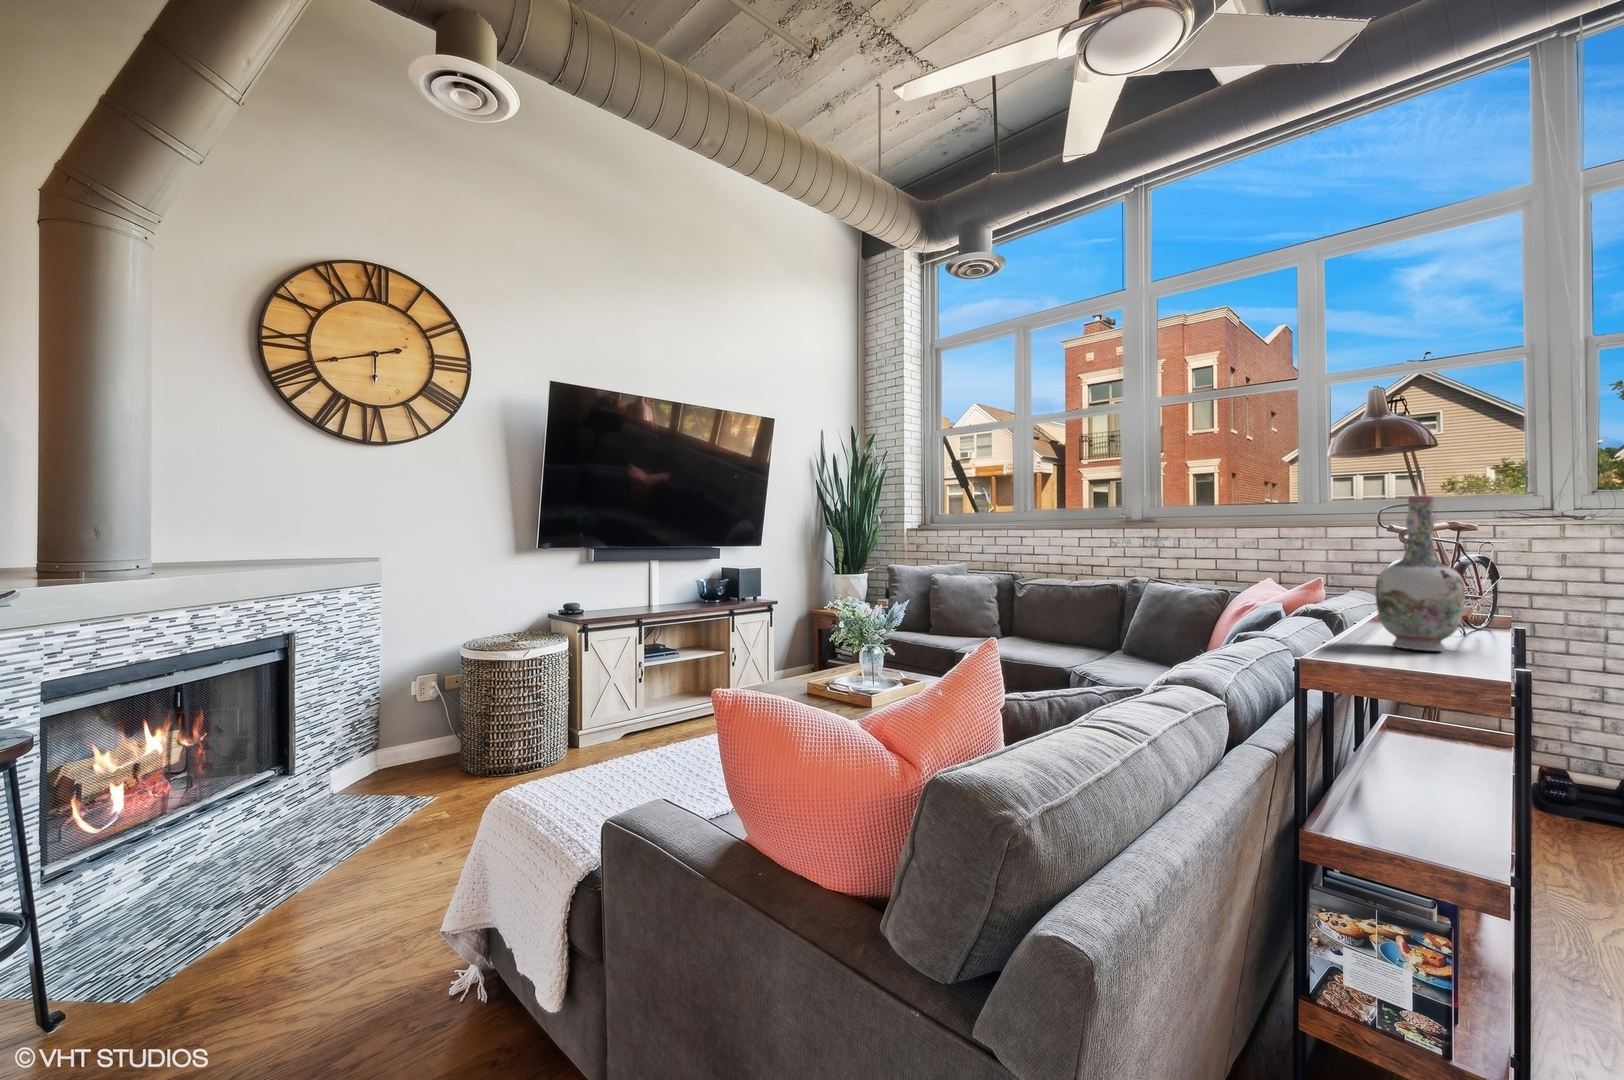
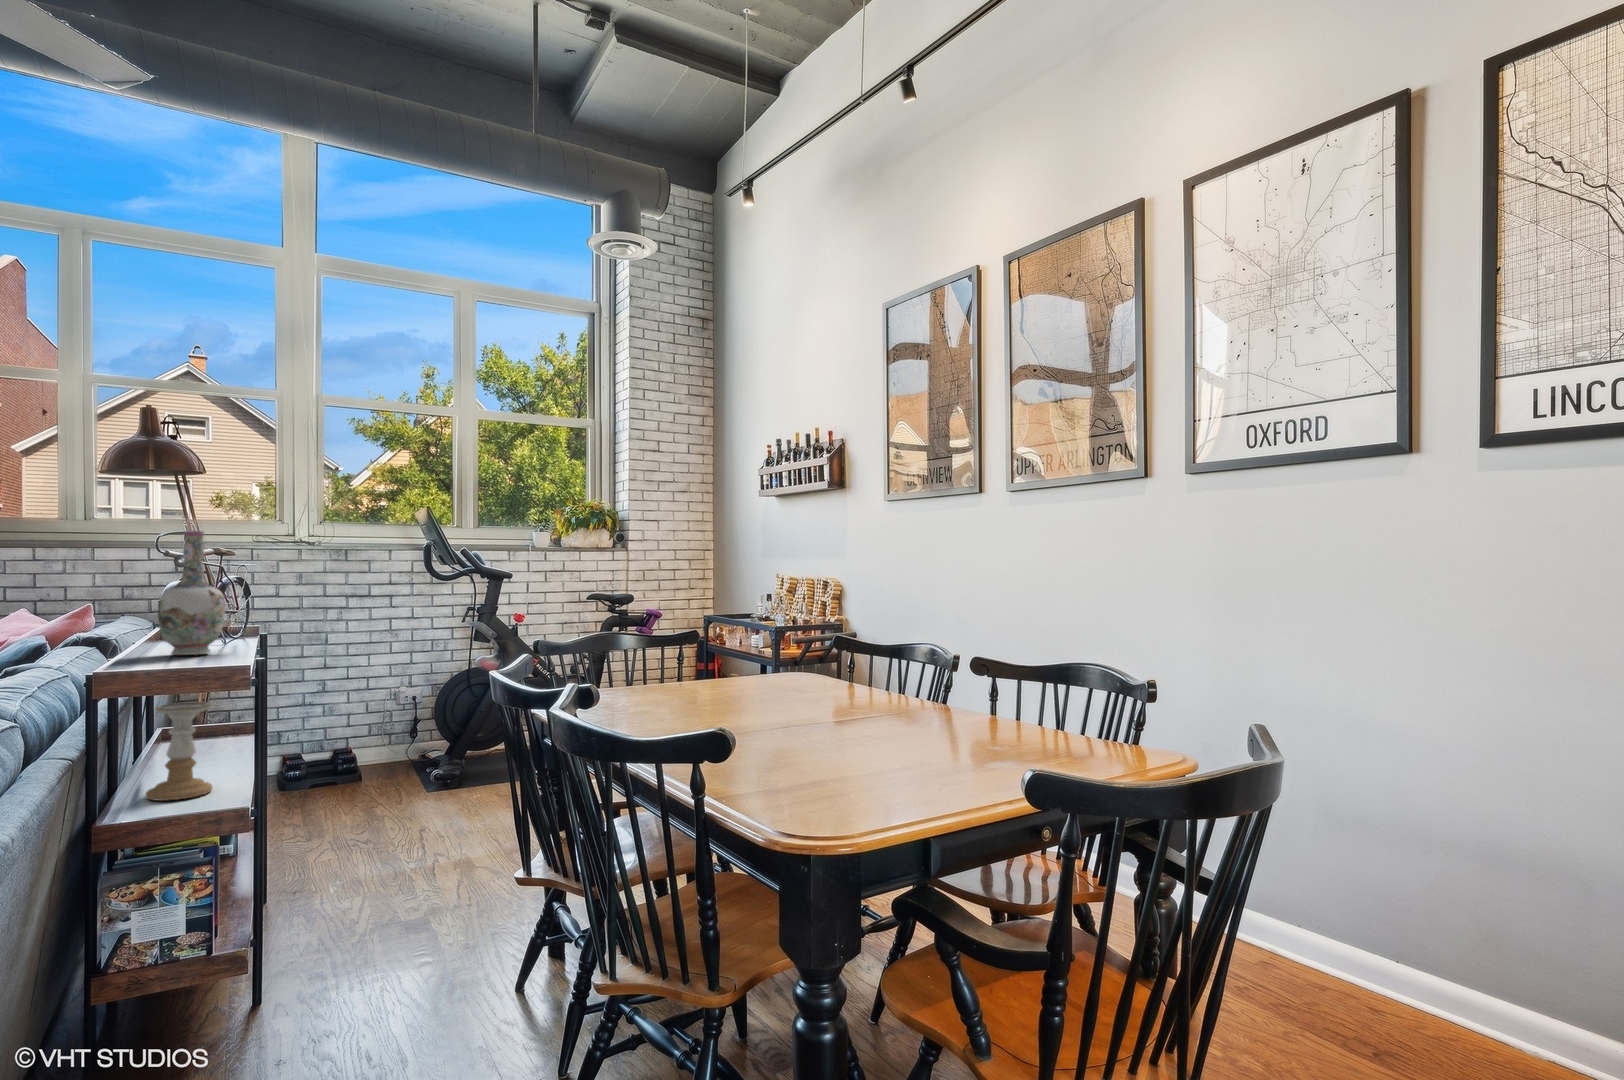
candle holder: none [1362,706,1449,835] -> present [146,702,212,801]

